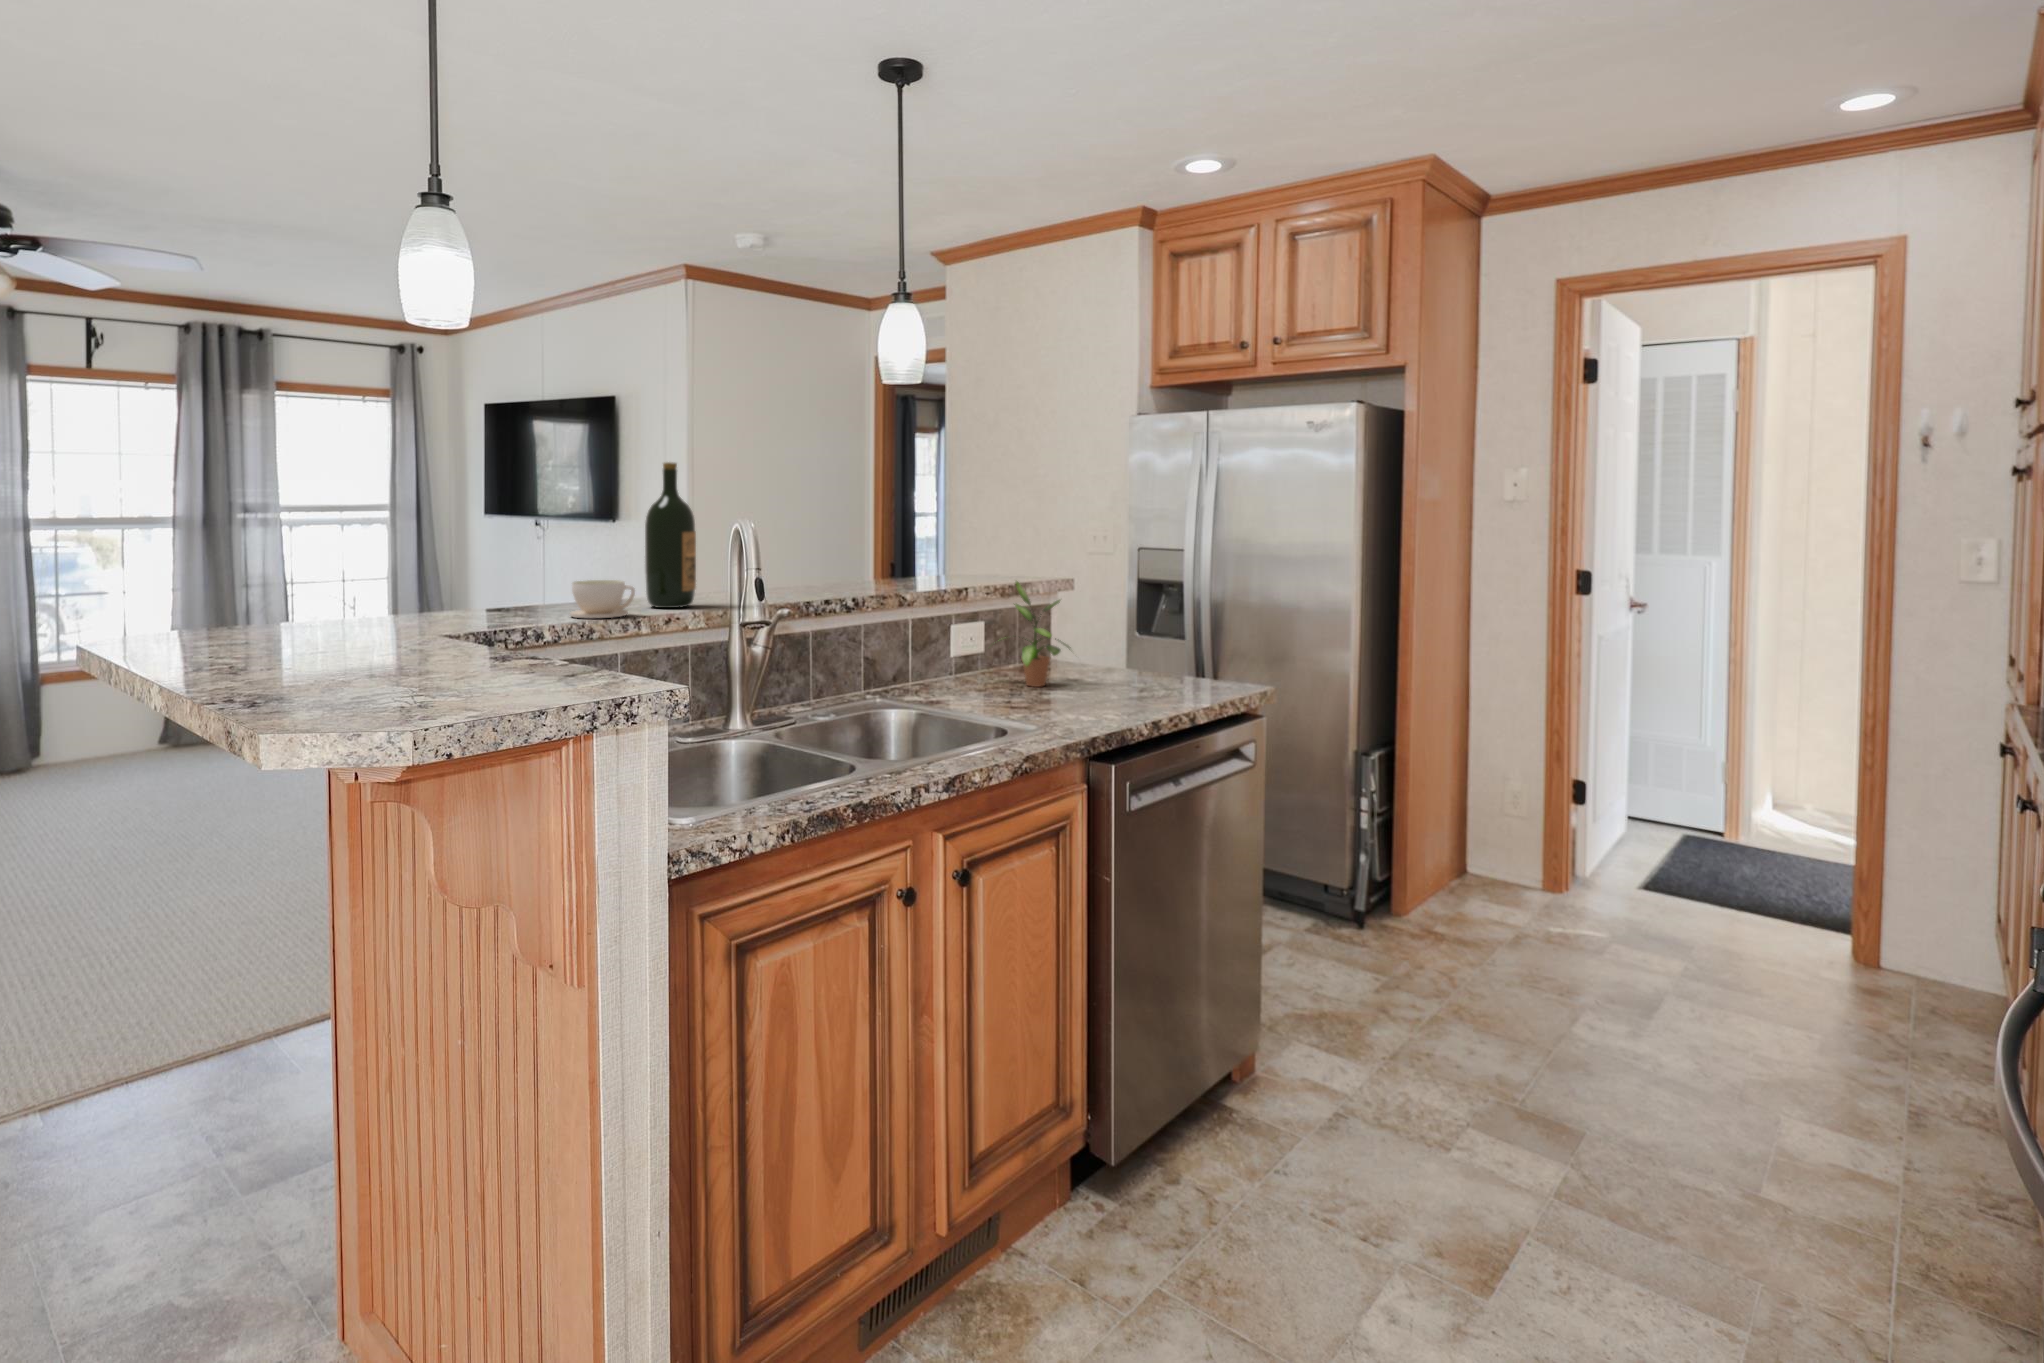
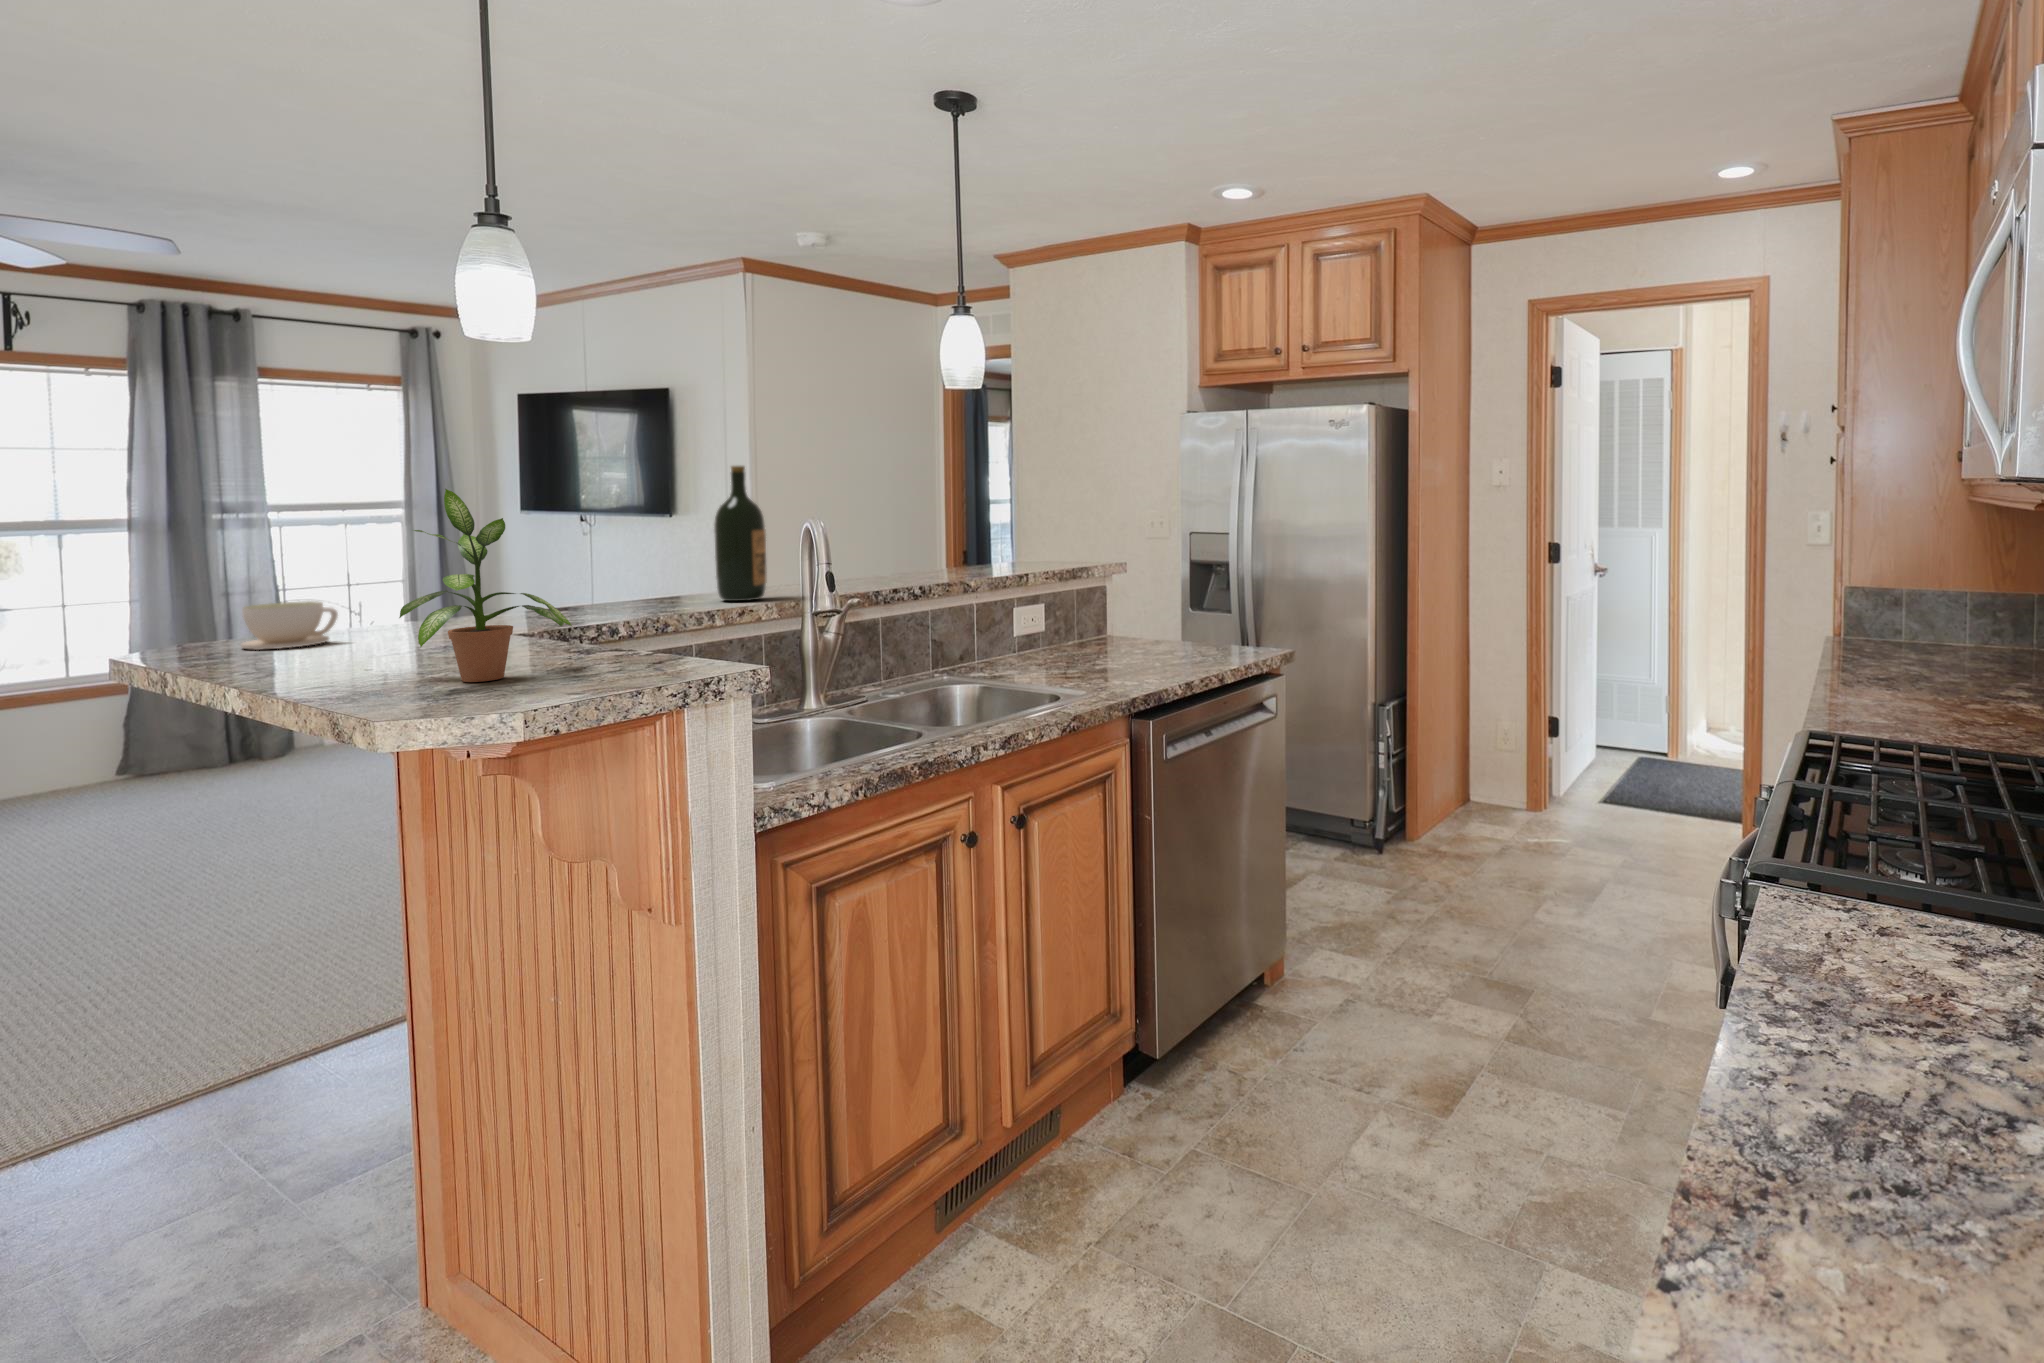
coffee cup: present [570,580,635,618] -> present [241,601,338,650]
potted plant: present [989,581,1071,687] -> present [399,489,572,682]

